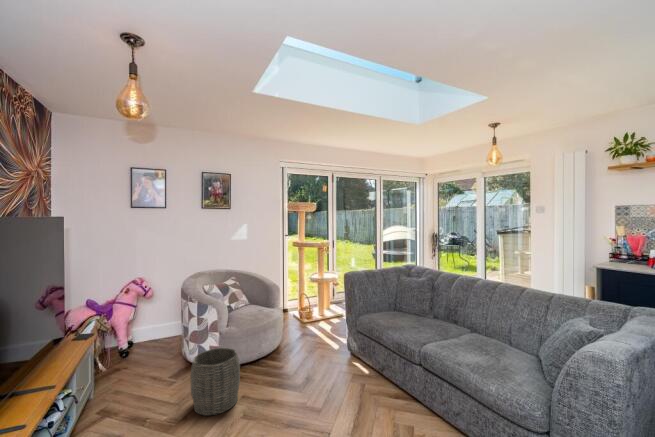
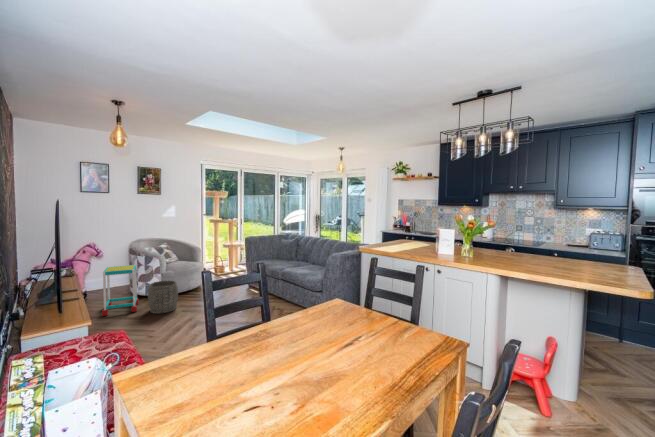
side table: none [120,318,185,412] -> present [102,265,139,316]

